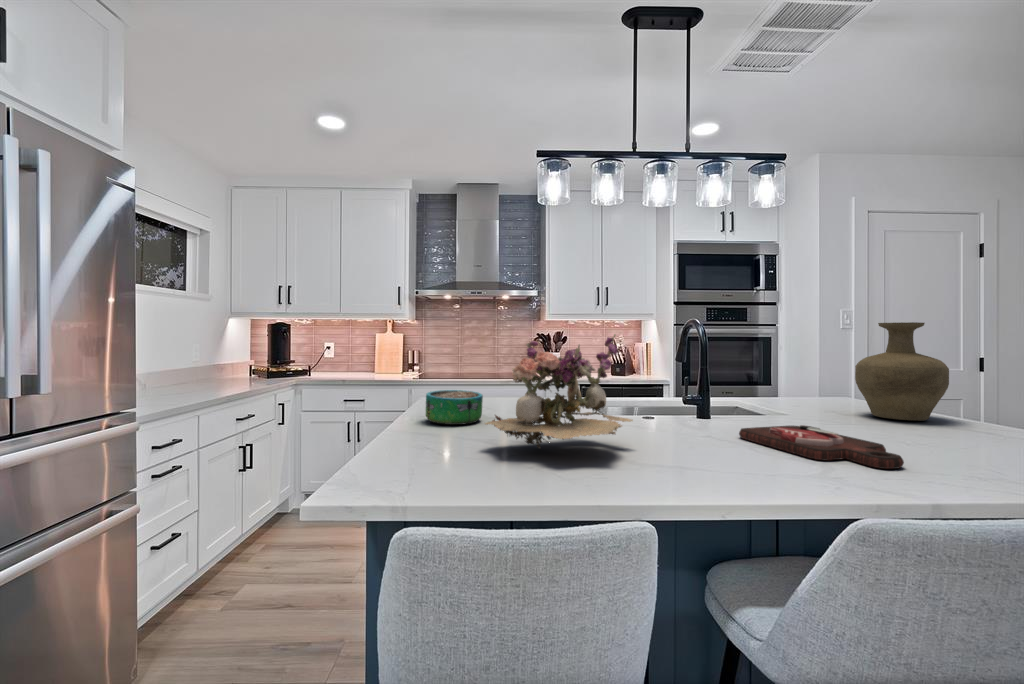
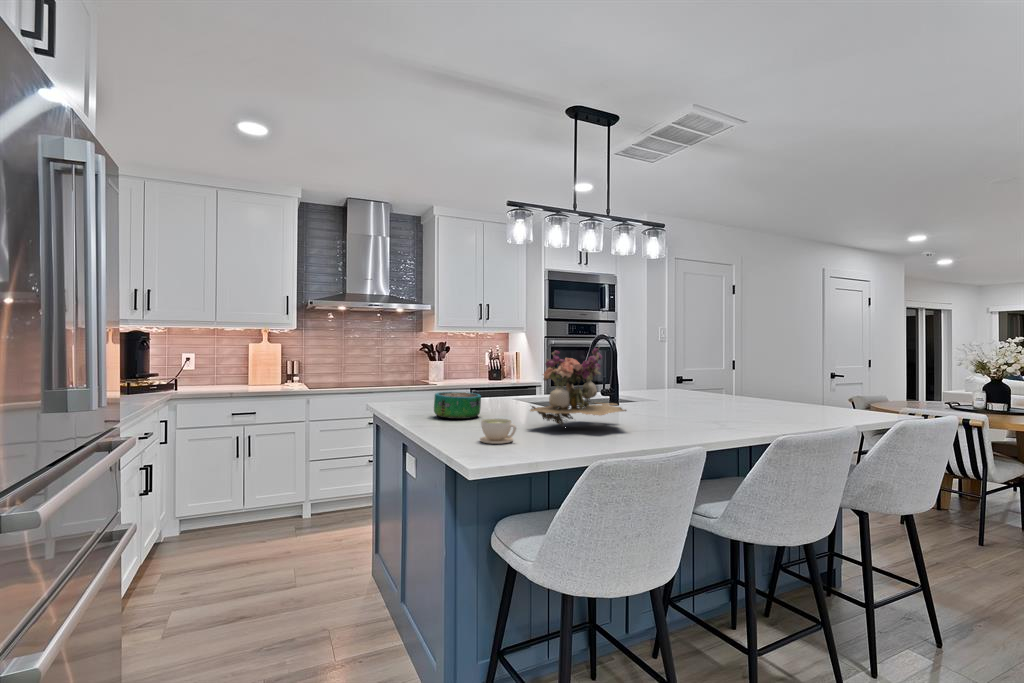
vase: present [855,322,949,421] -> none [699,339,750,401]
cutting board: present [739,425,904,469] -> none [662,404,761,423]
coffee cup: none [378,432,425,469] -> present [480,419,516,444]

